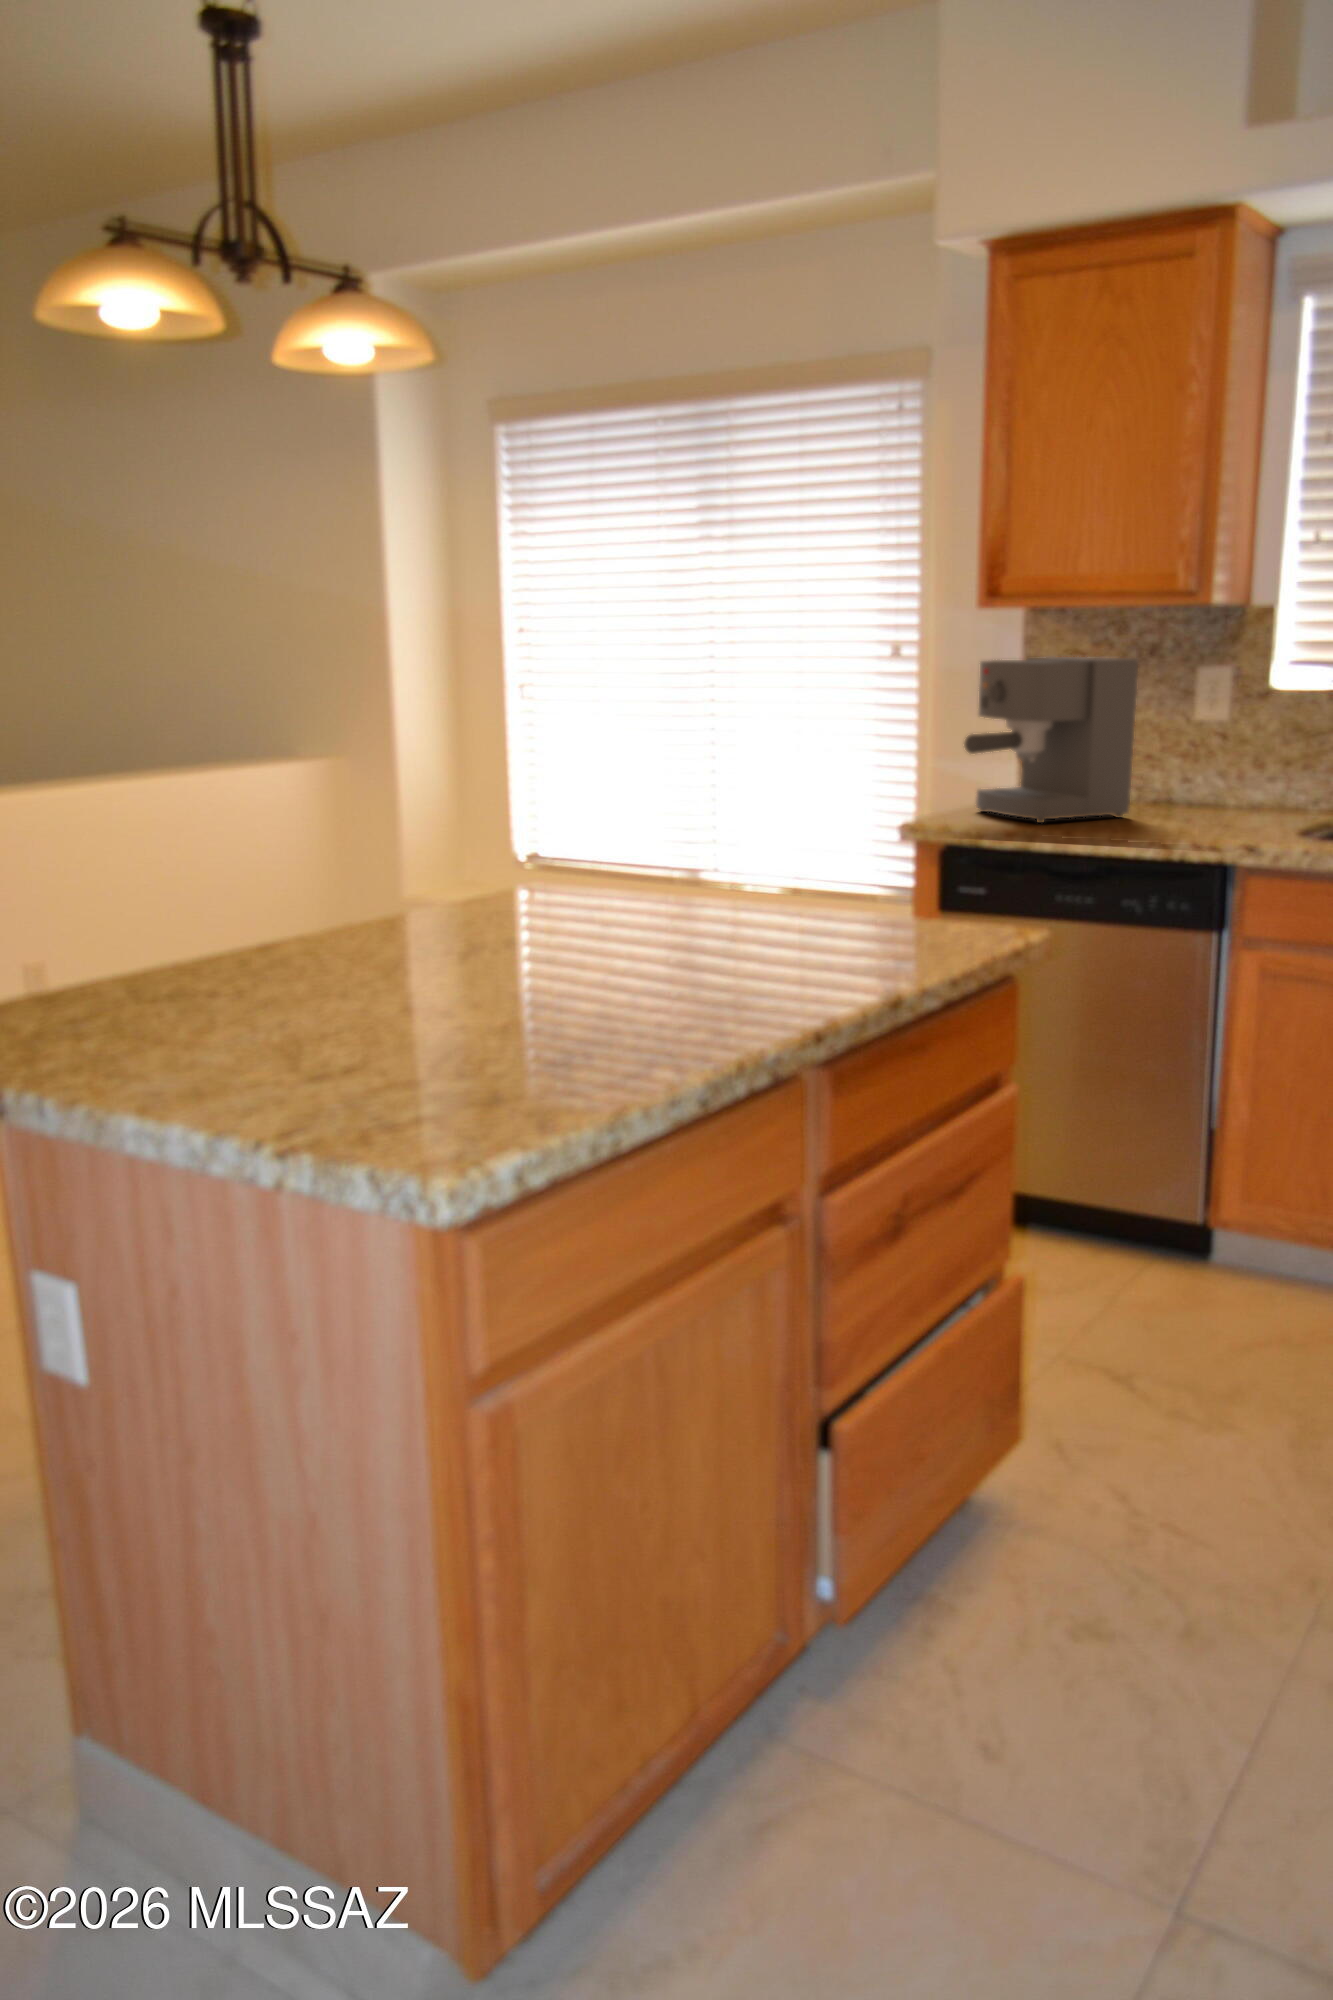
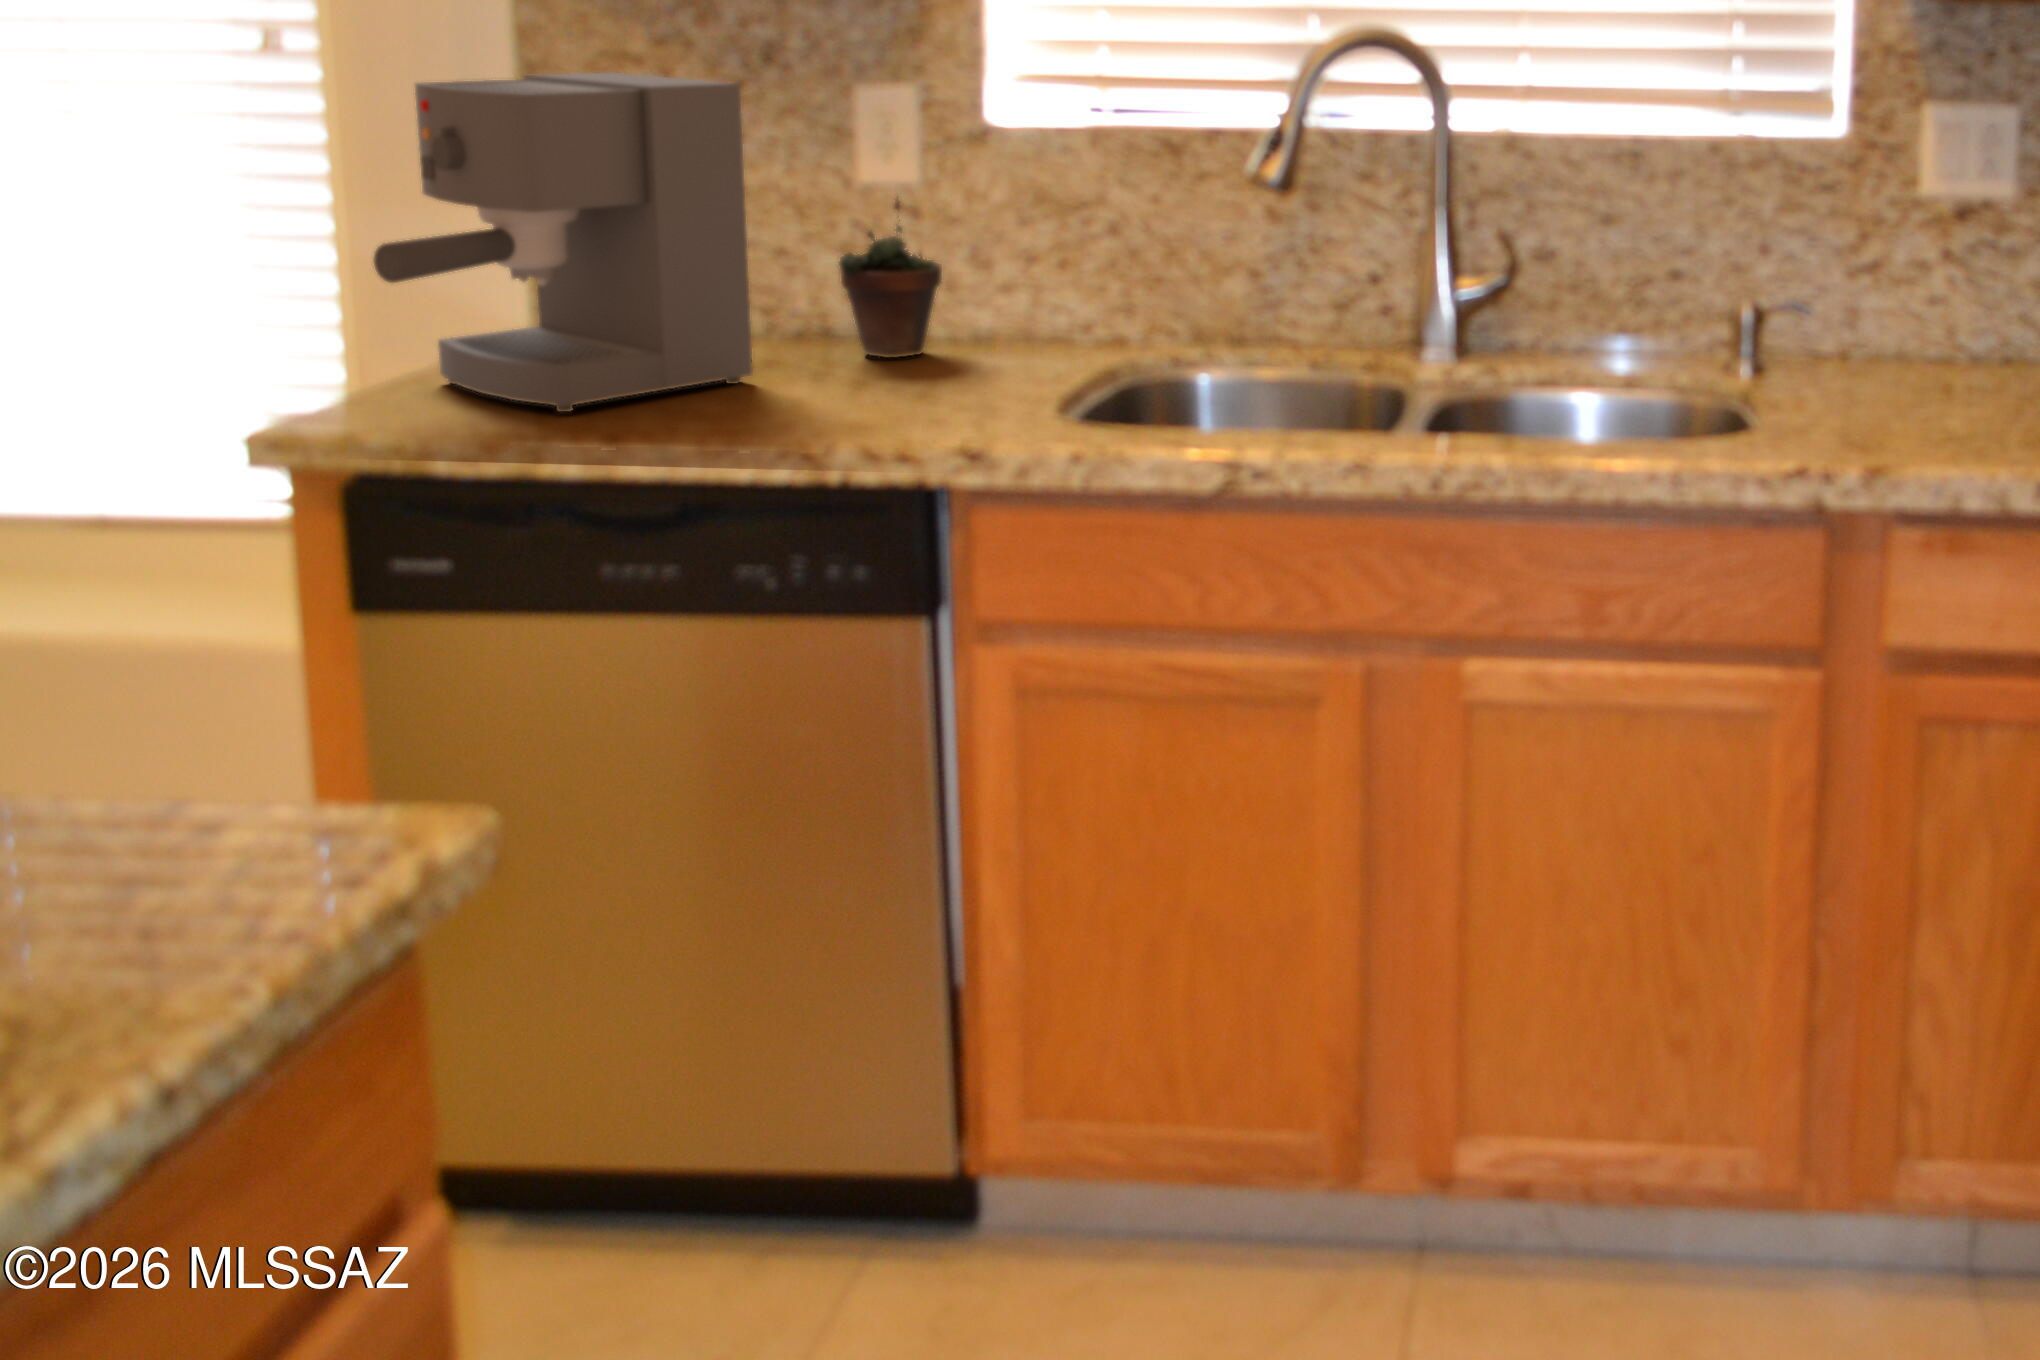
succulent plant: none [1176,721,1233,812] -> present [839,197,942,358]

